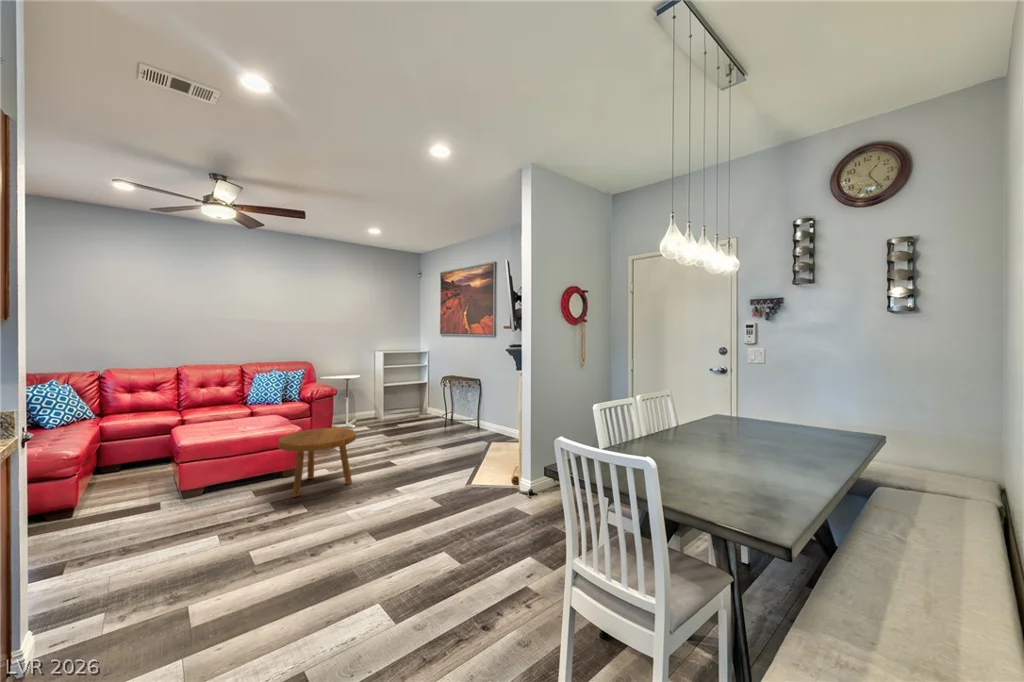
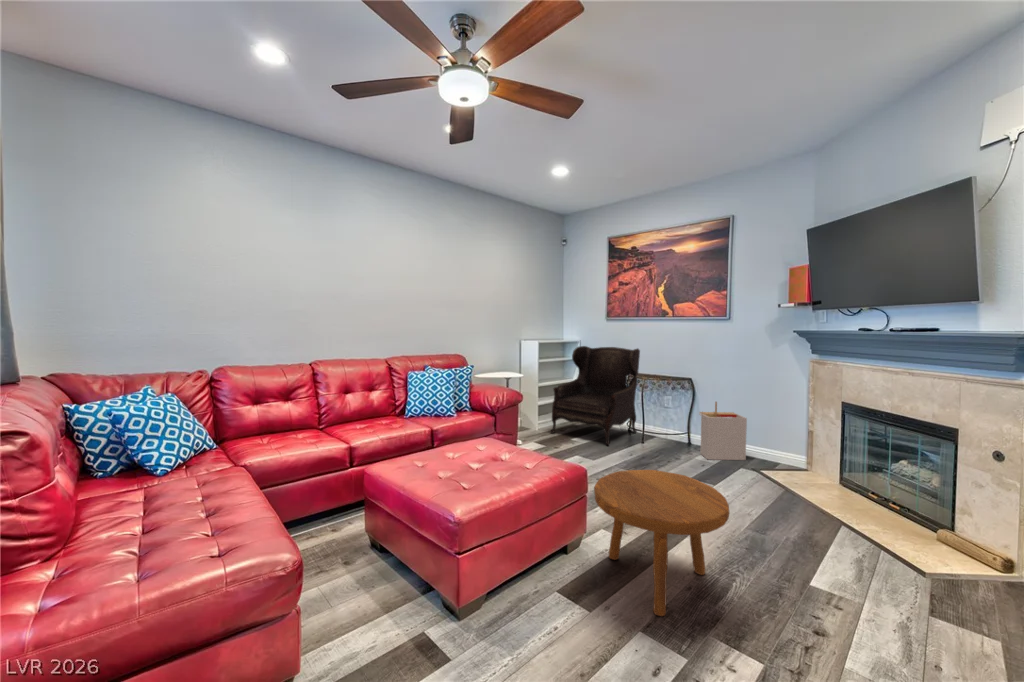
armchair: none [387,356,456,429] -> present [551,346,640,446]
storage bin: none [469,395,498,436] -> present [699,402,747,460]

